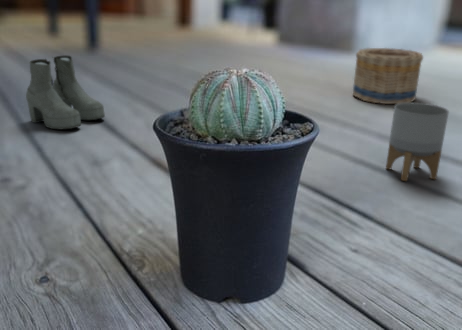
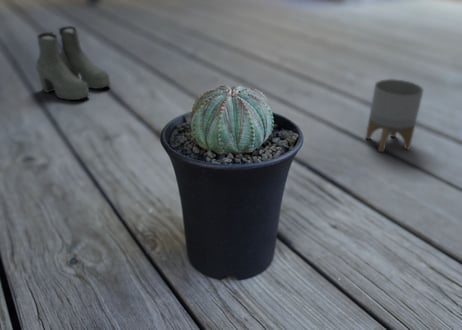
basket: present [353,48,423,104] -> none [340,6,407,63]

